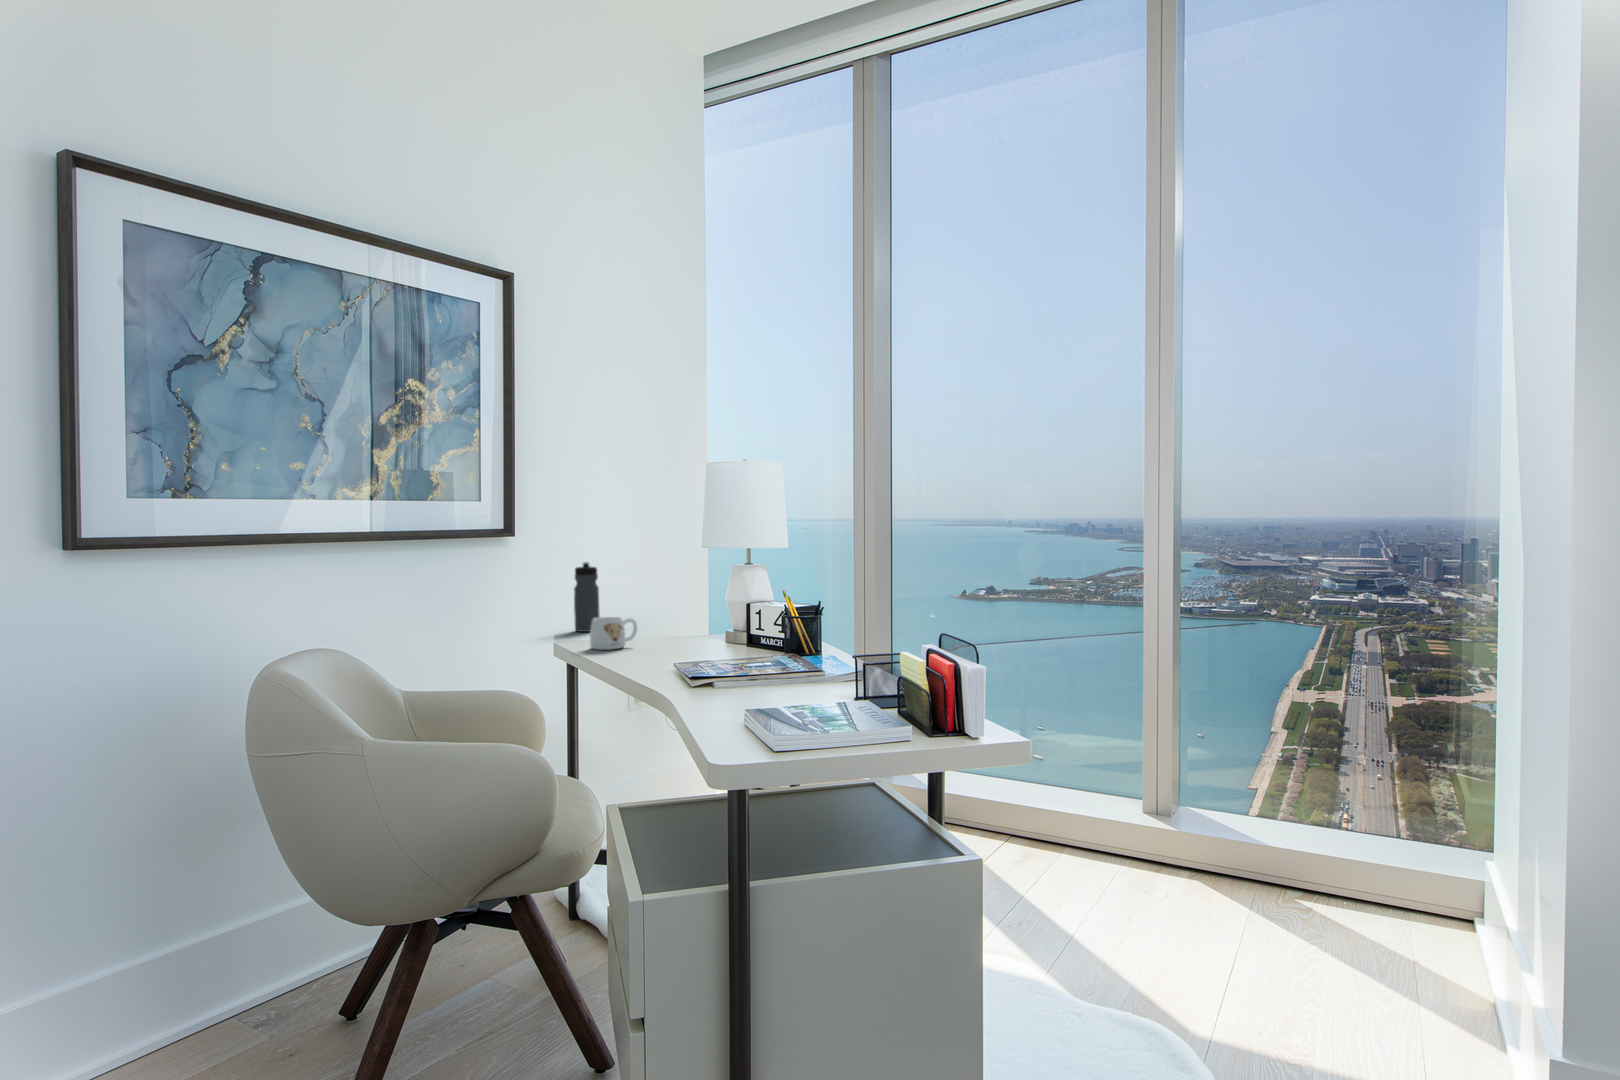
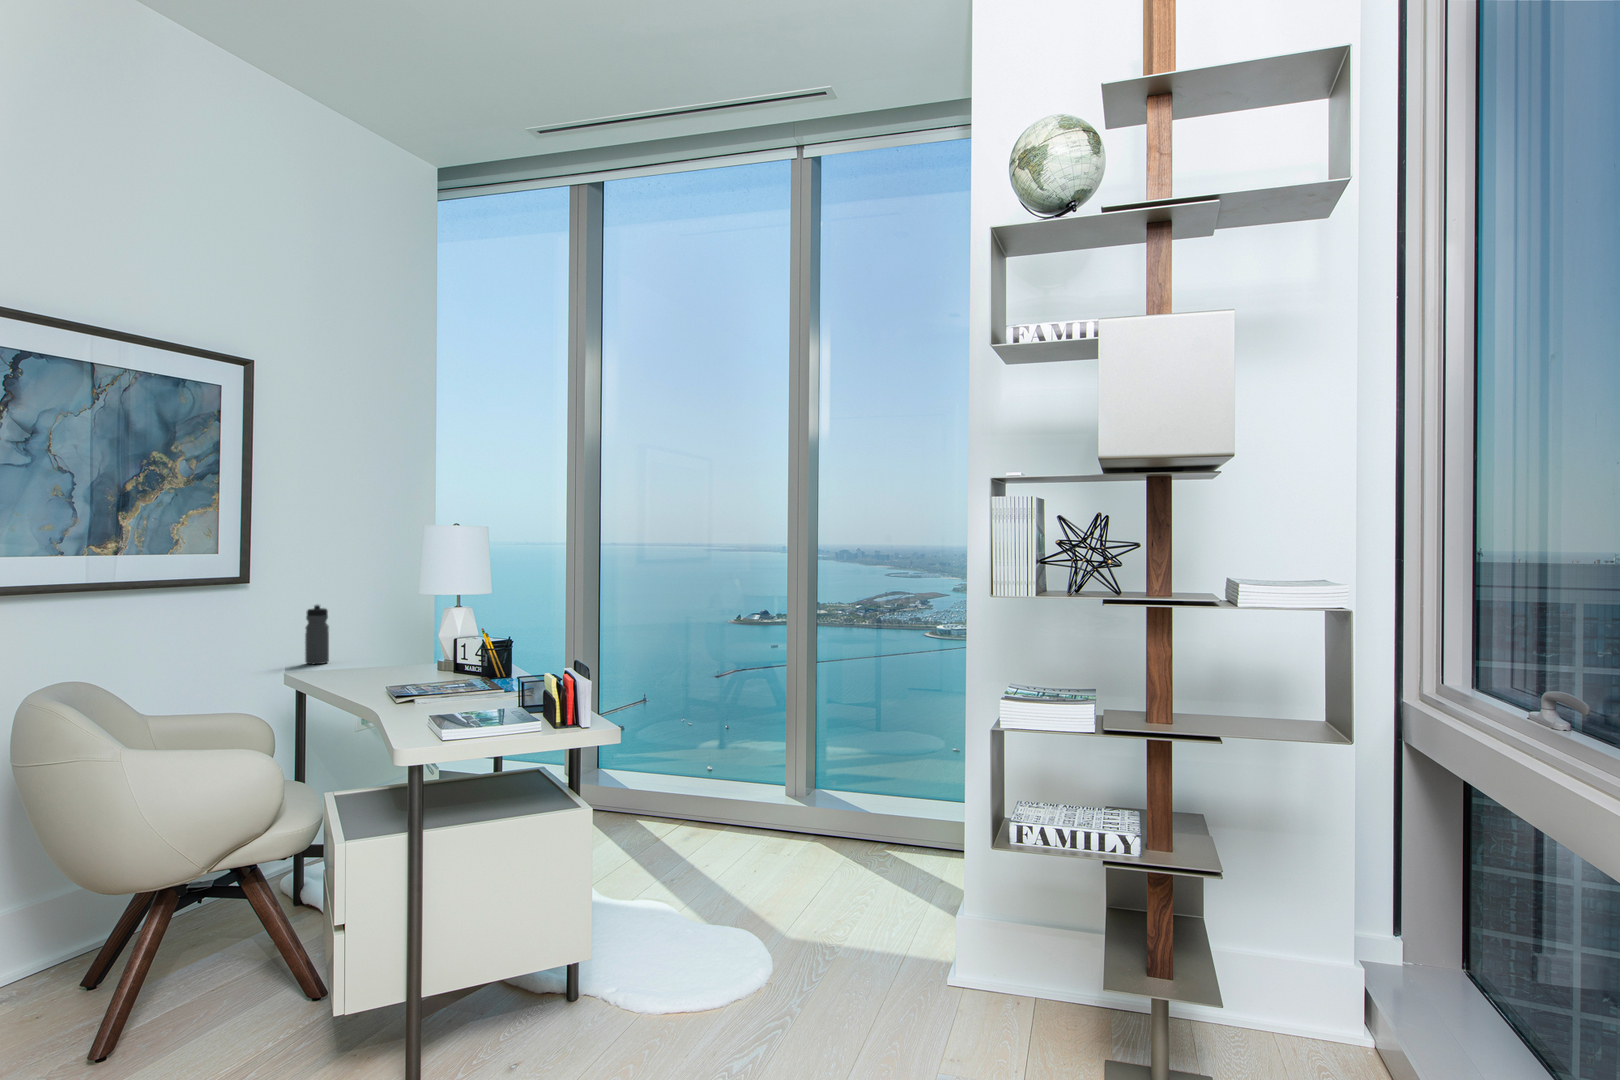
mug: present [590,617,637,650] -> none [317,651,360,678]

